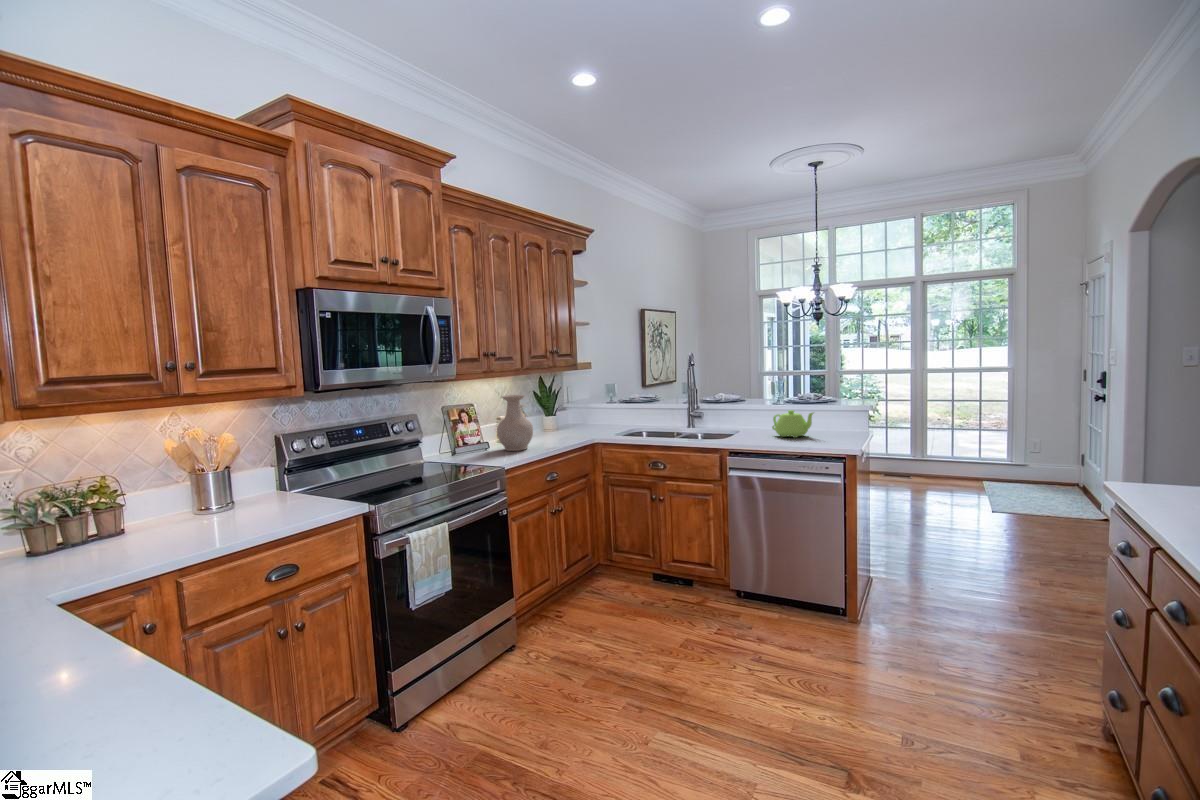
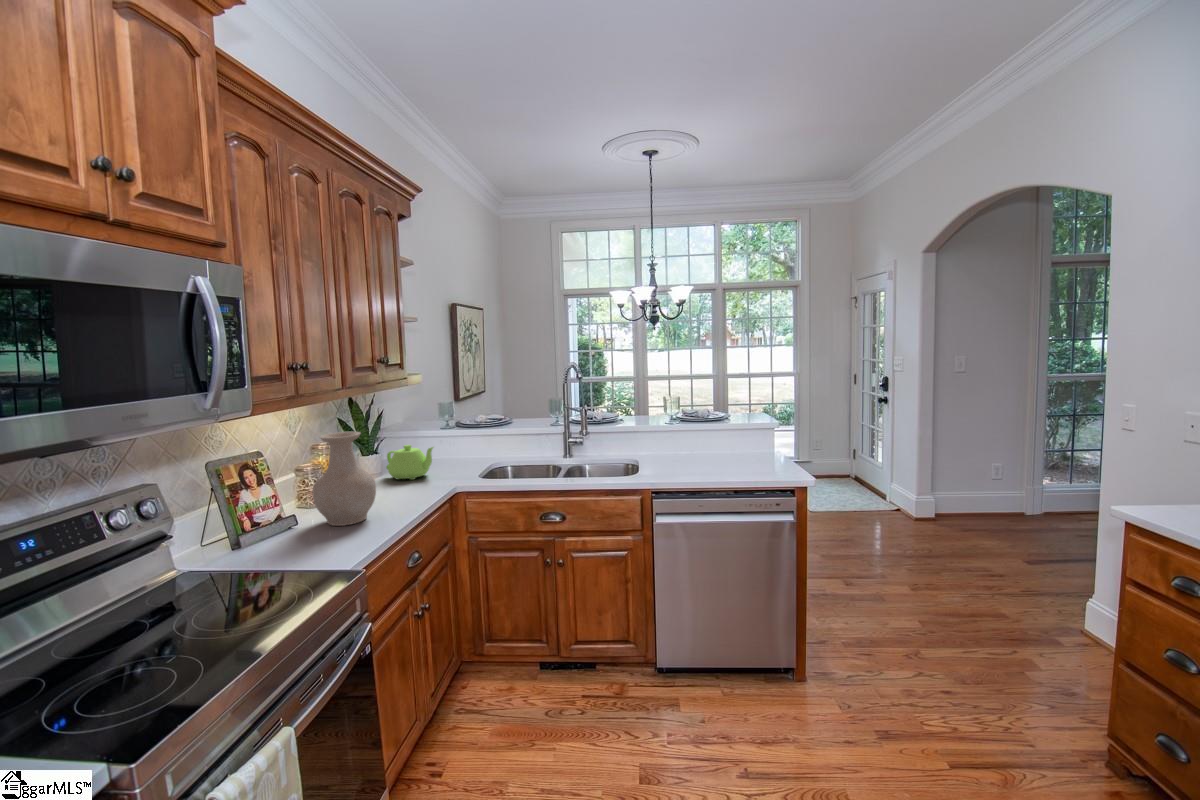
teapot: present [772,410,813,438] -> present [386,445,433,480]

